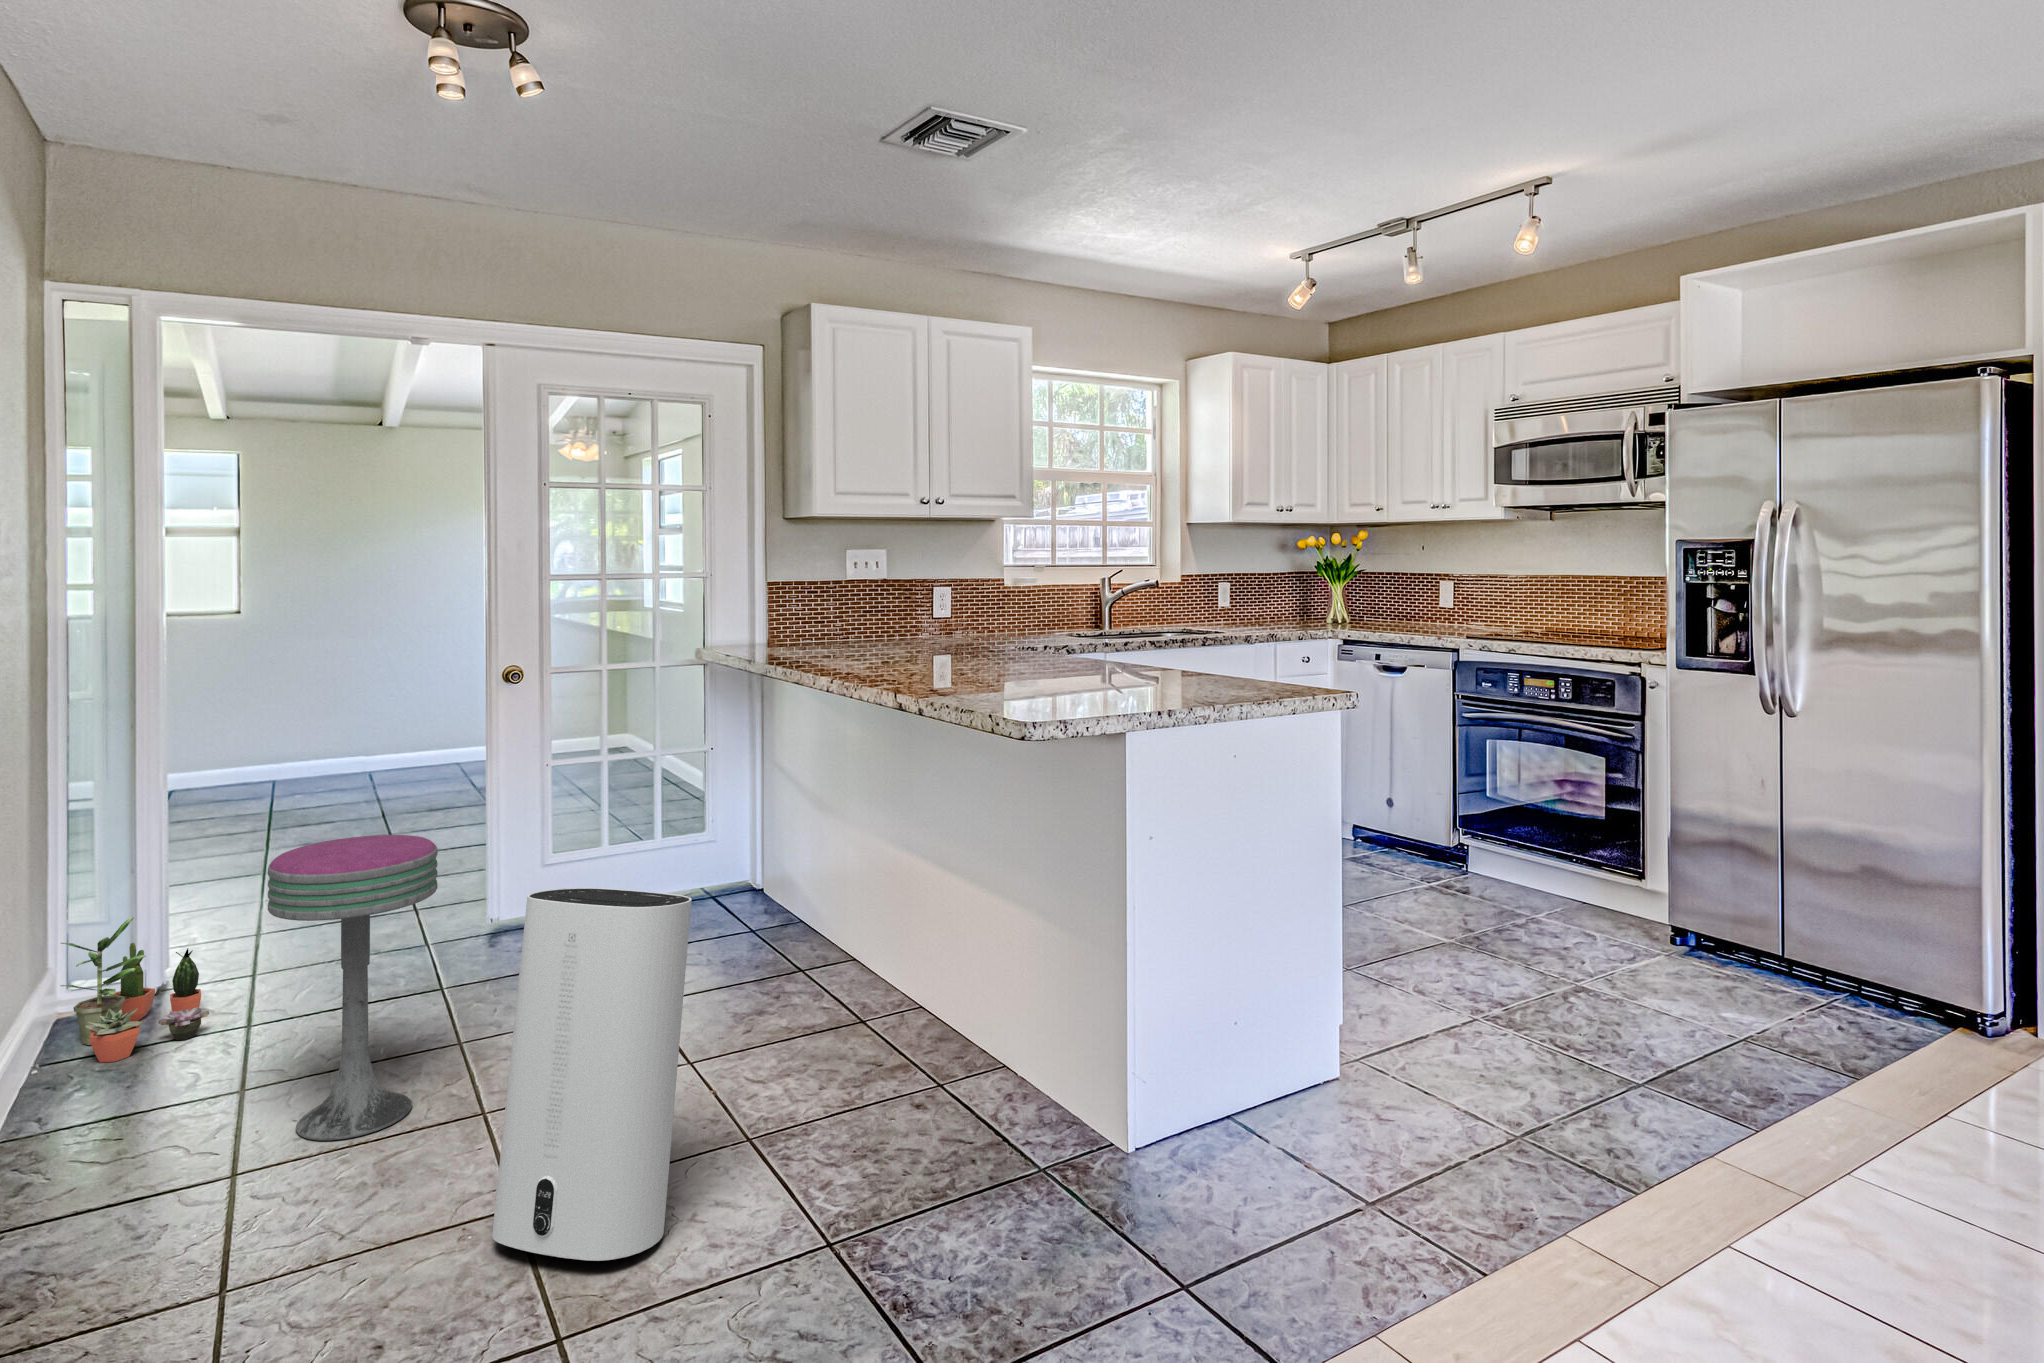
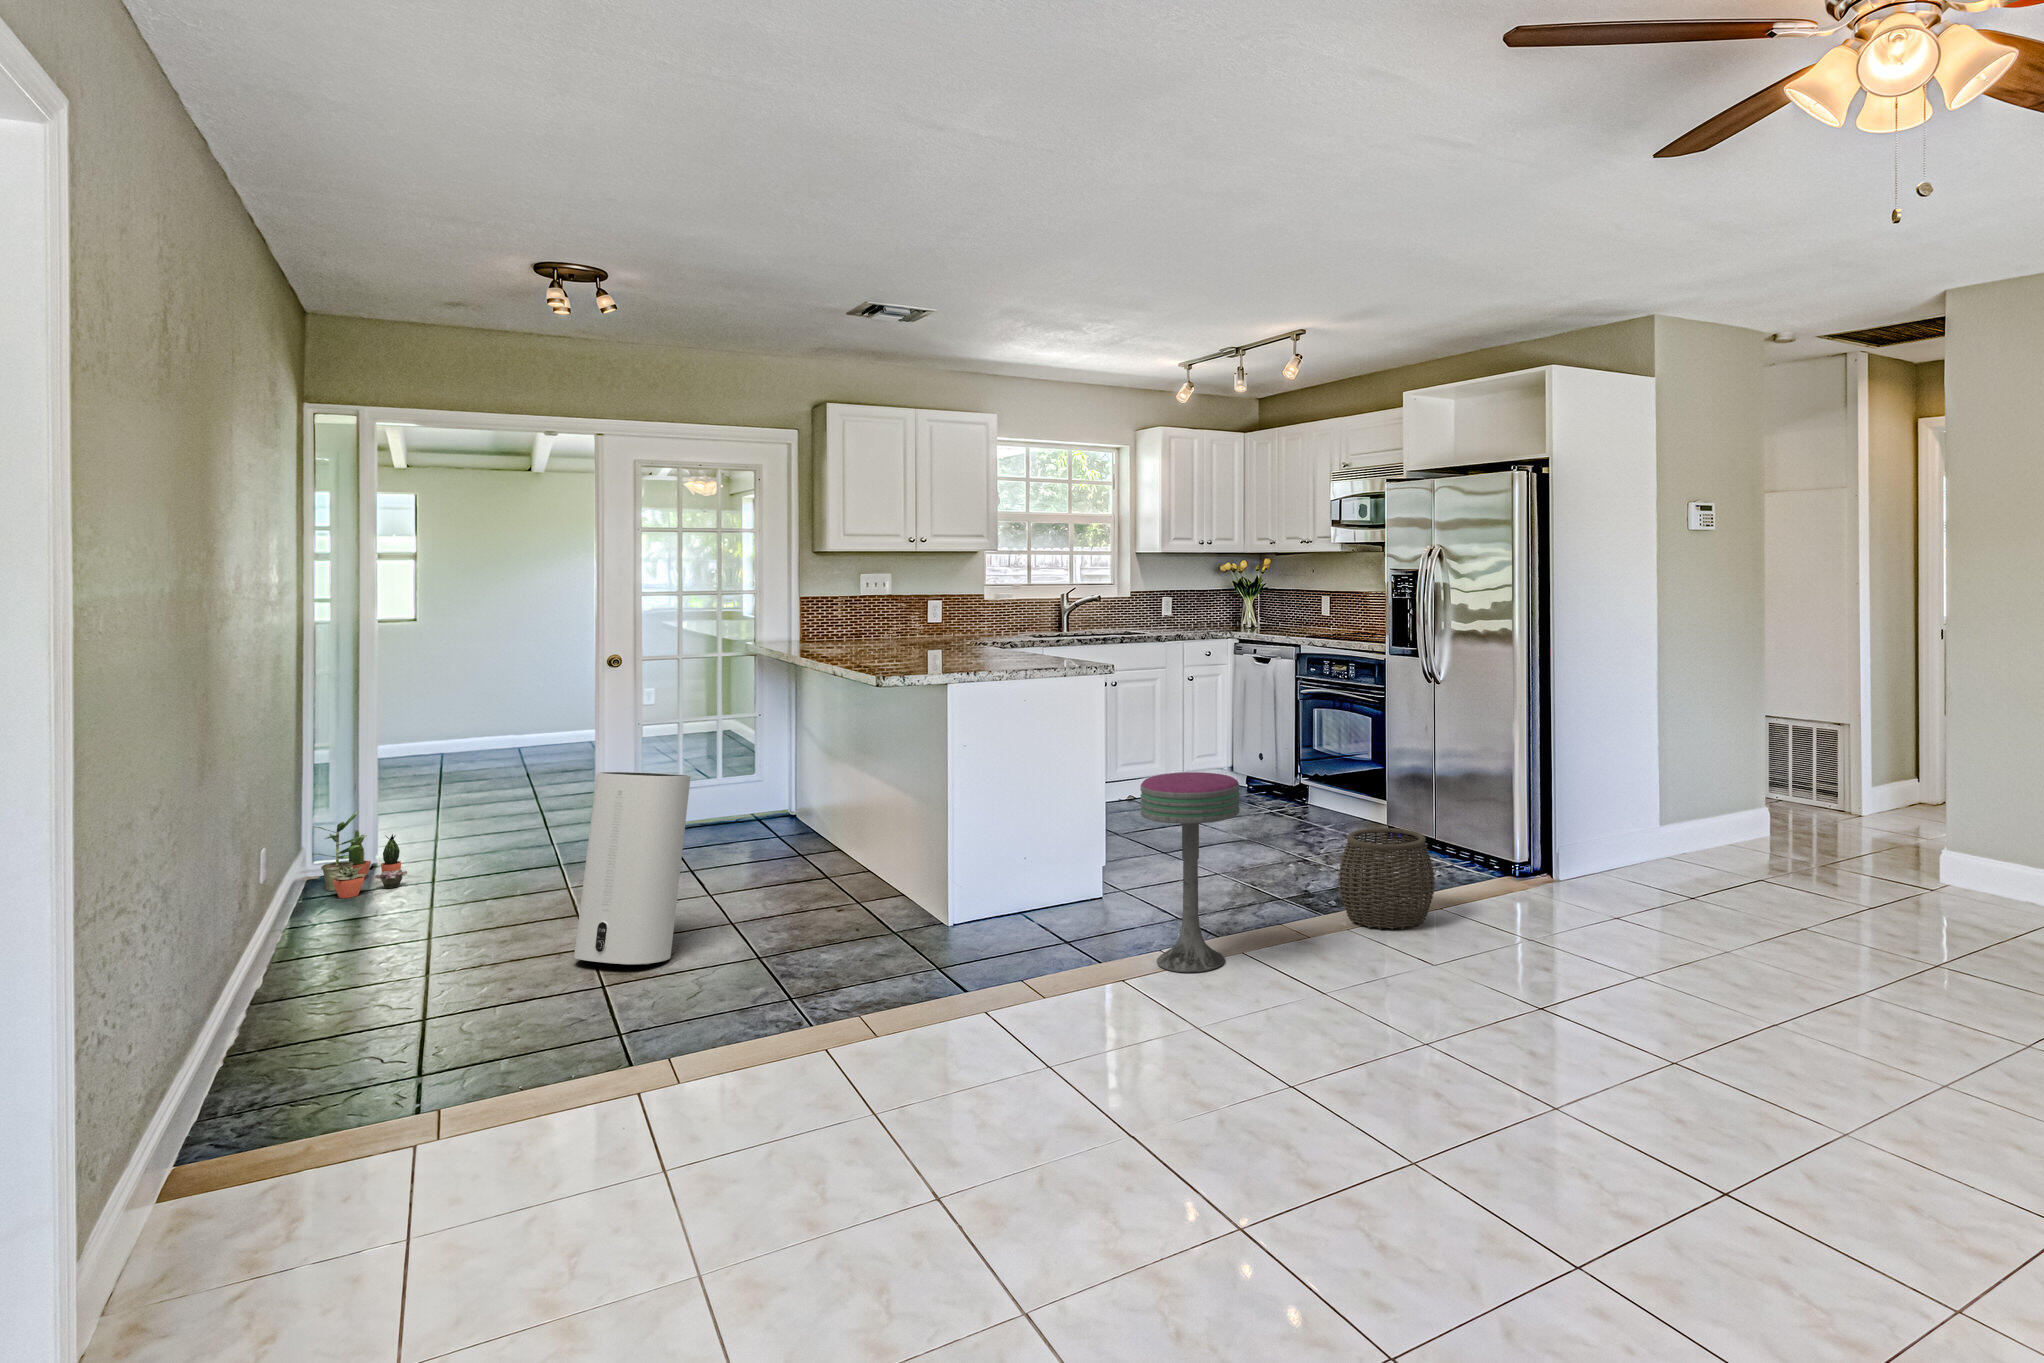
bar stool: present [268,835,438,1141] -> present [1140,772,1240,972]
woven basket: none [1753,964,1945,1155] -> present [1338,828,1435,930]

